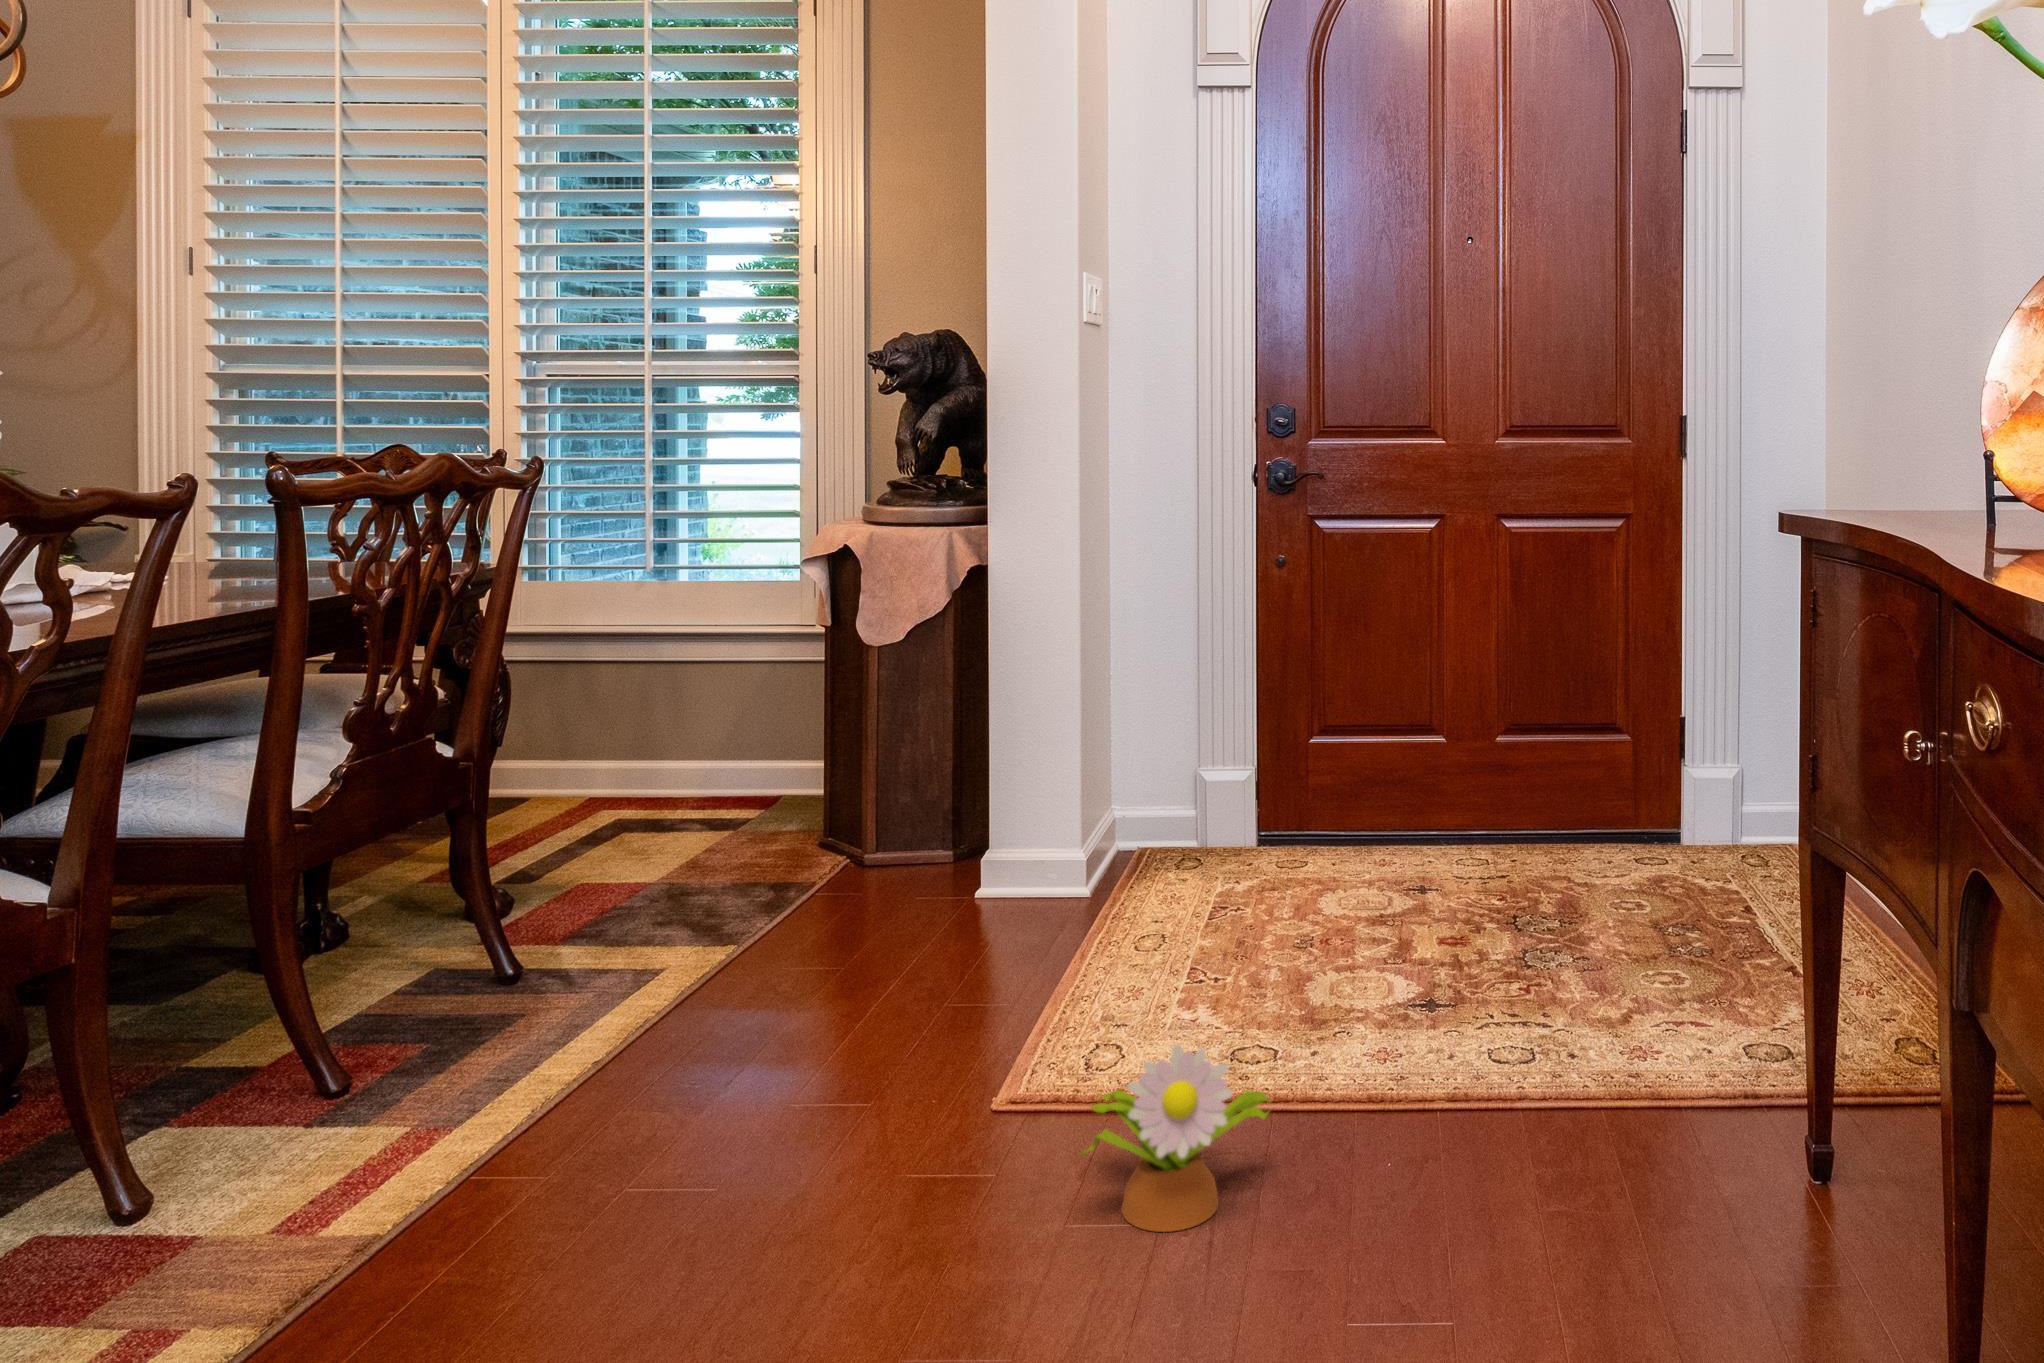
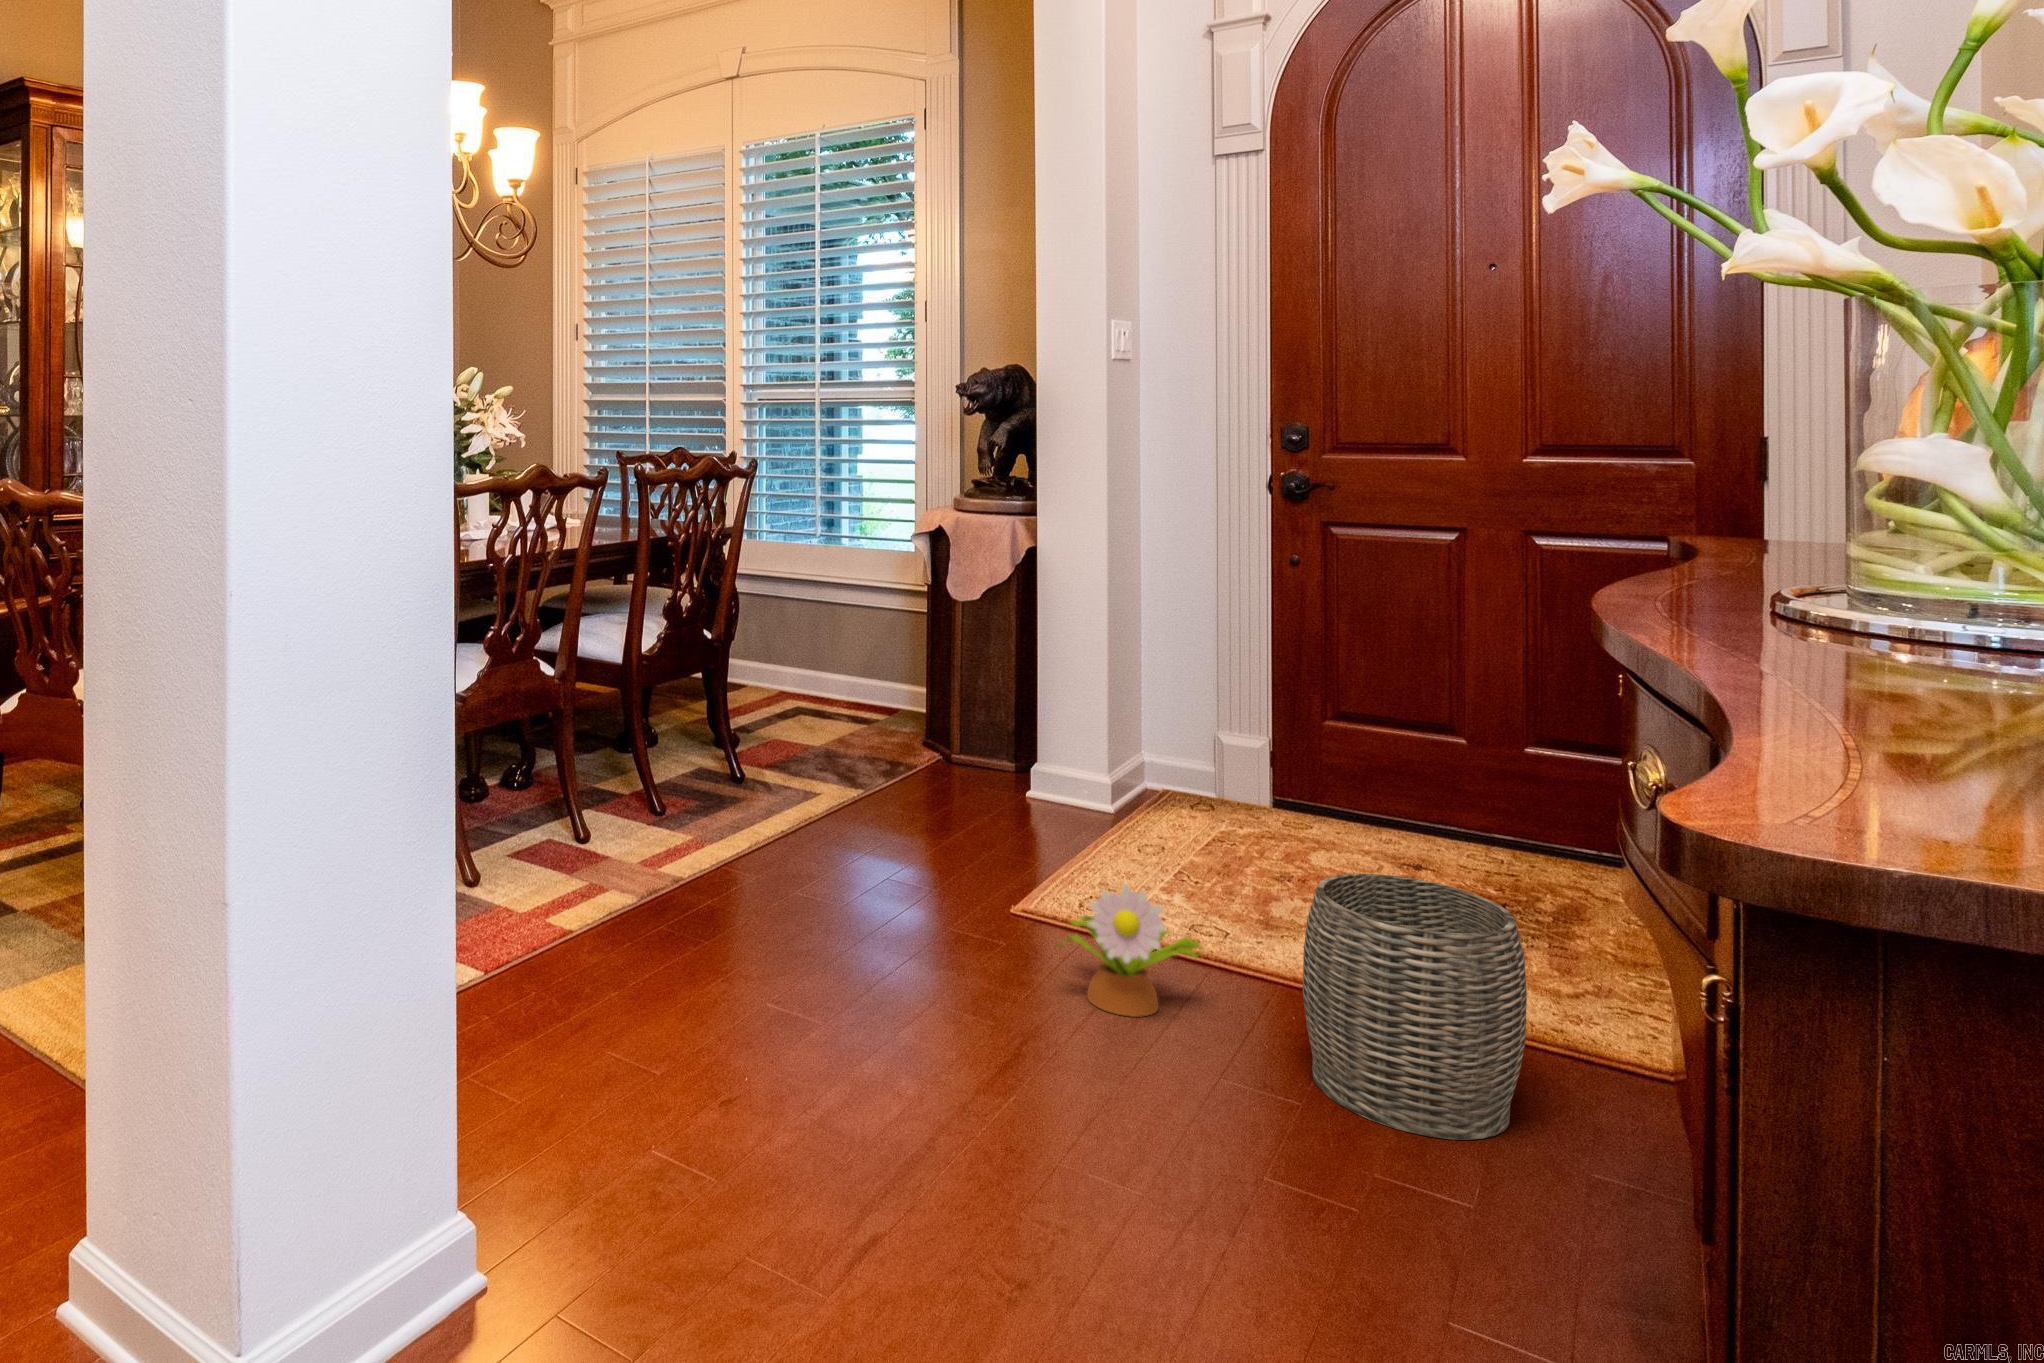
woven basket: none [1410,950,1656,1296] -> present [1303,874,1527,1140]

